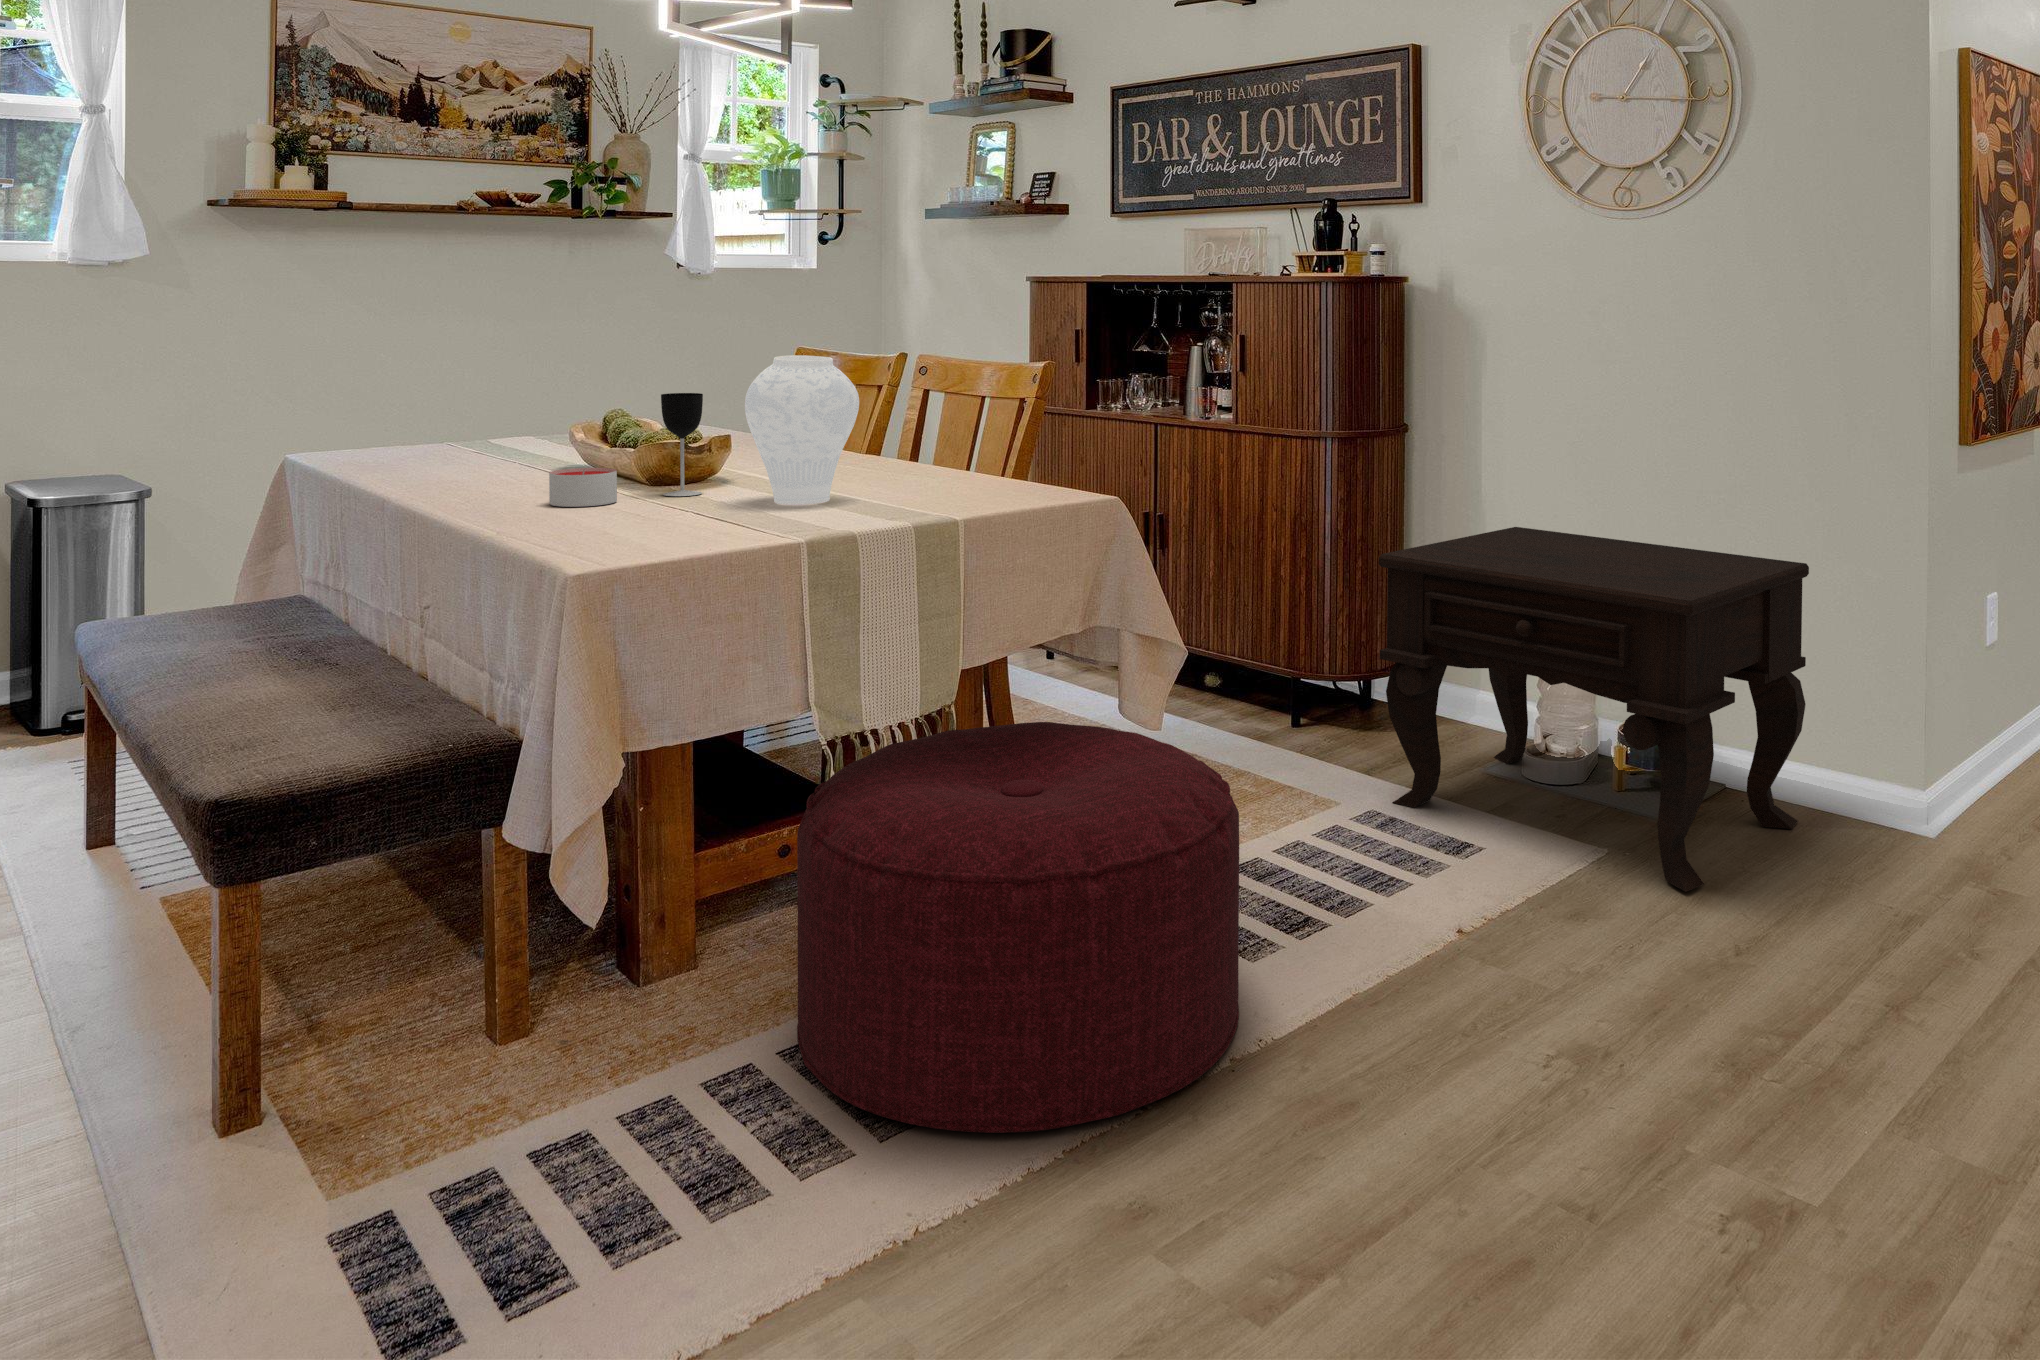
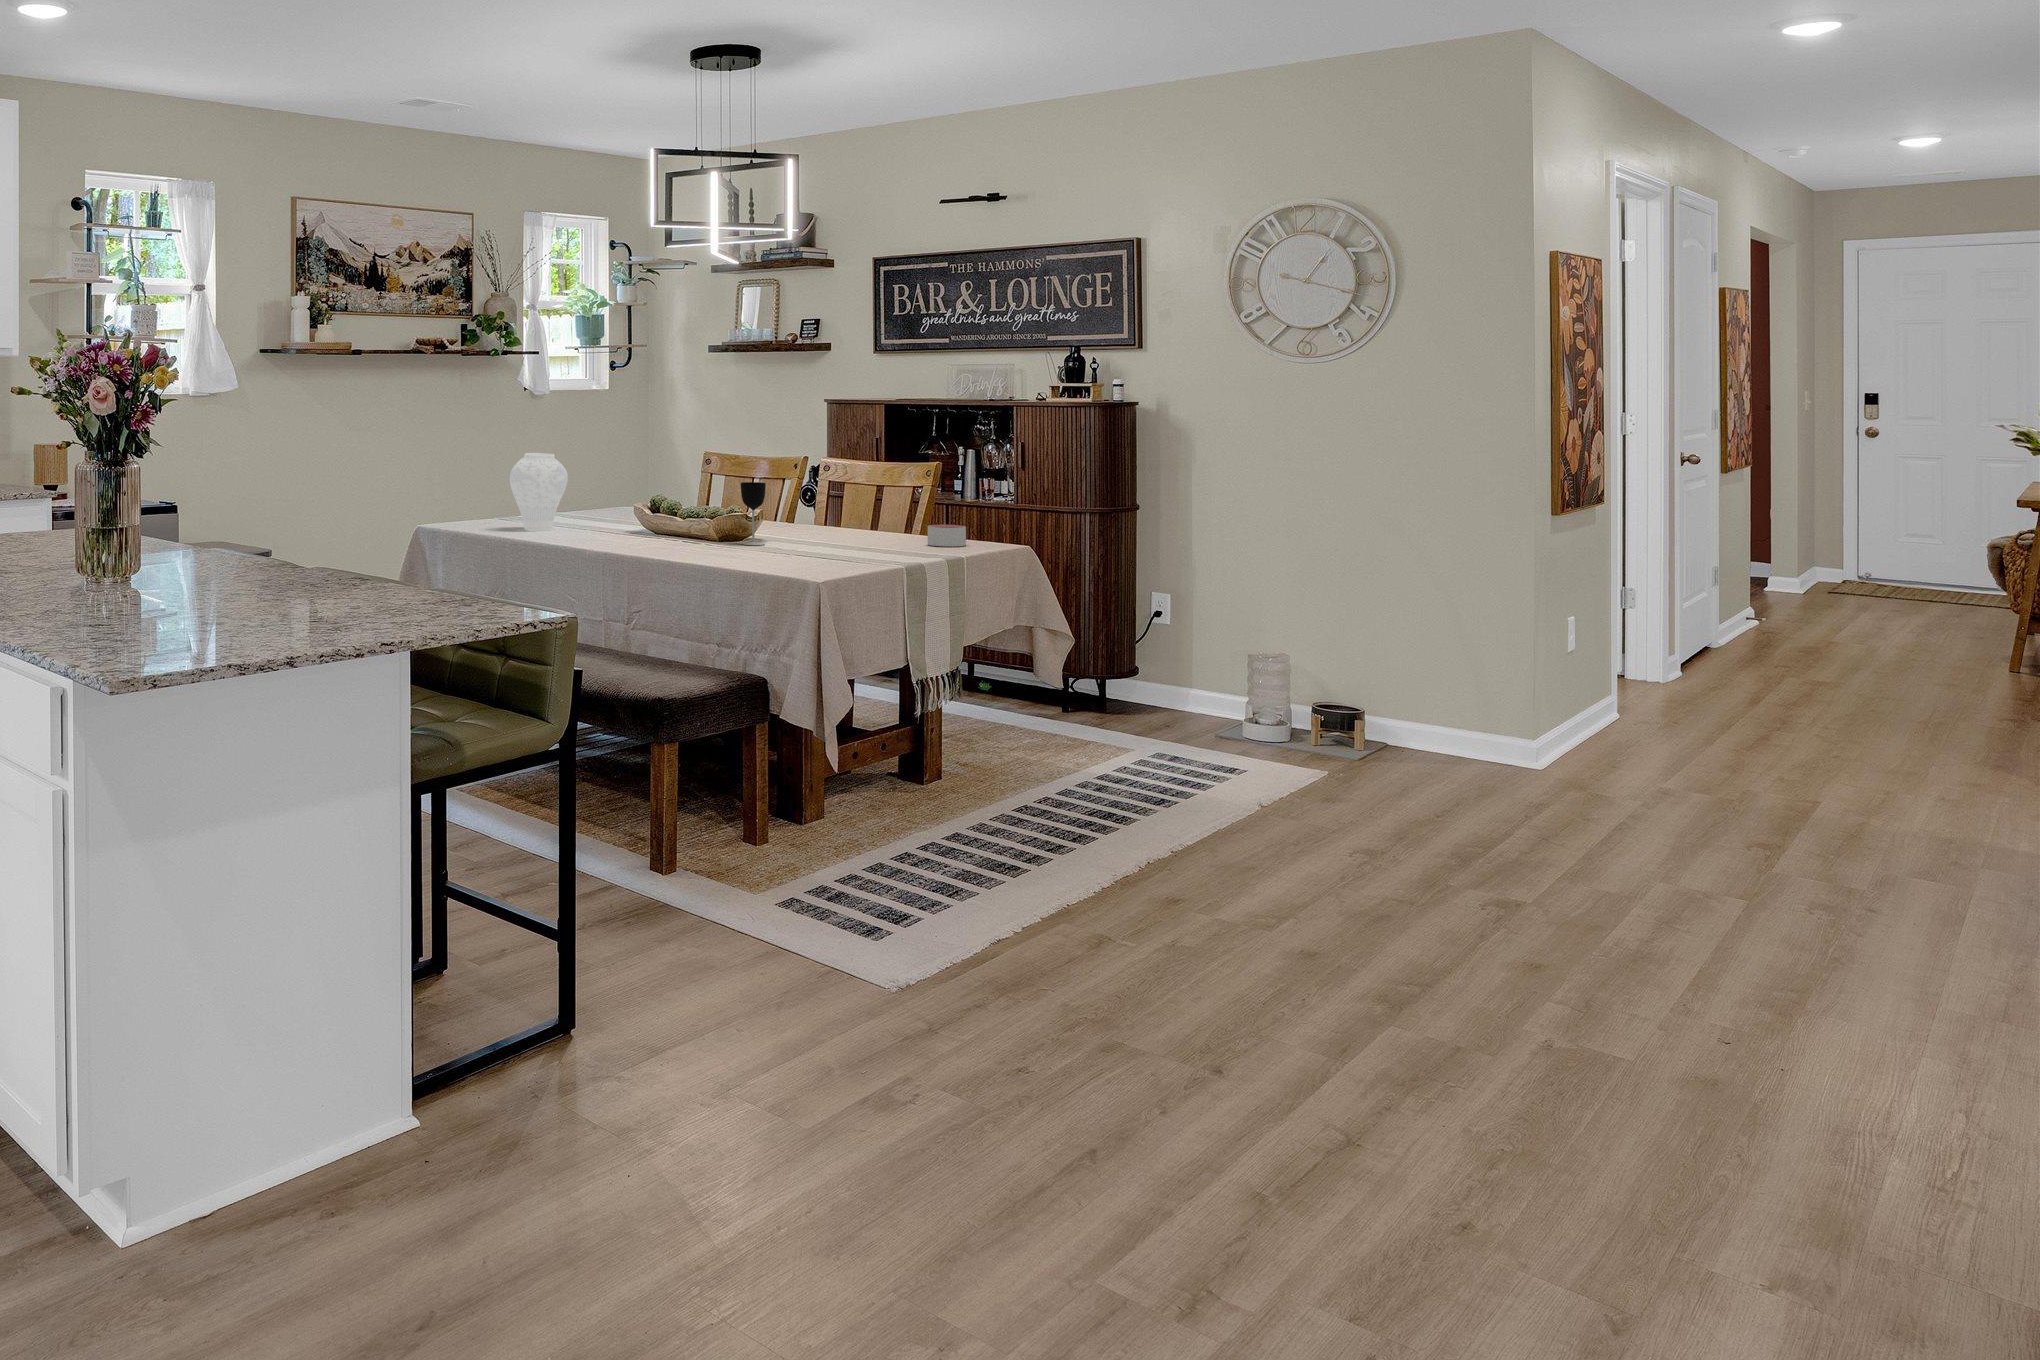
vase: present [745,355,859,505] -> present [510,453,568,531]
candle: present [549,468,617,507] -> present [928,525,966,547]
side table: present [1379,527,1809,892] -> none [1166,574,1456,788]
ottoman: present [797,722,1239,1133] -> none [913,674,1169,862]

